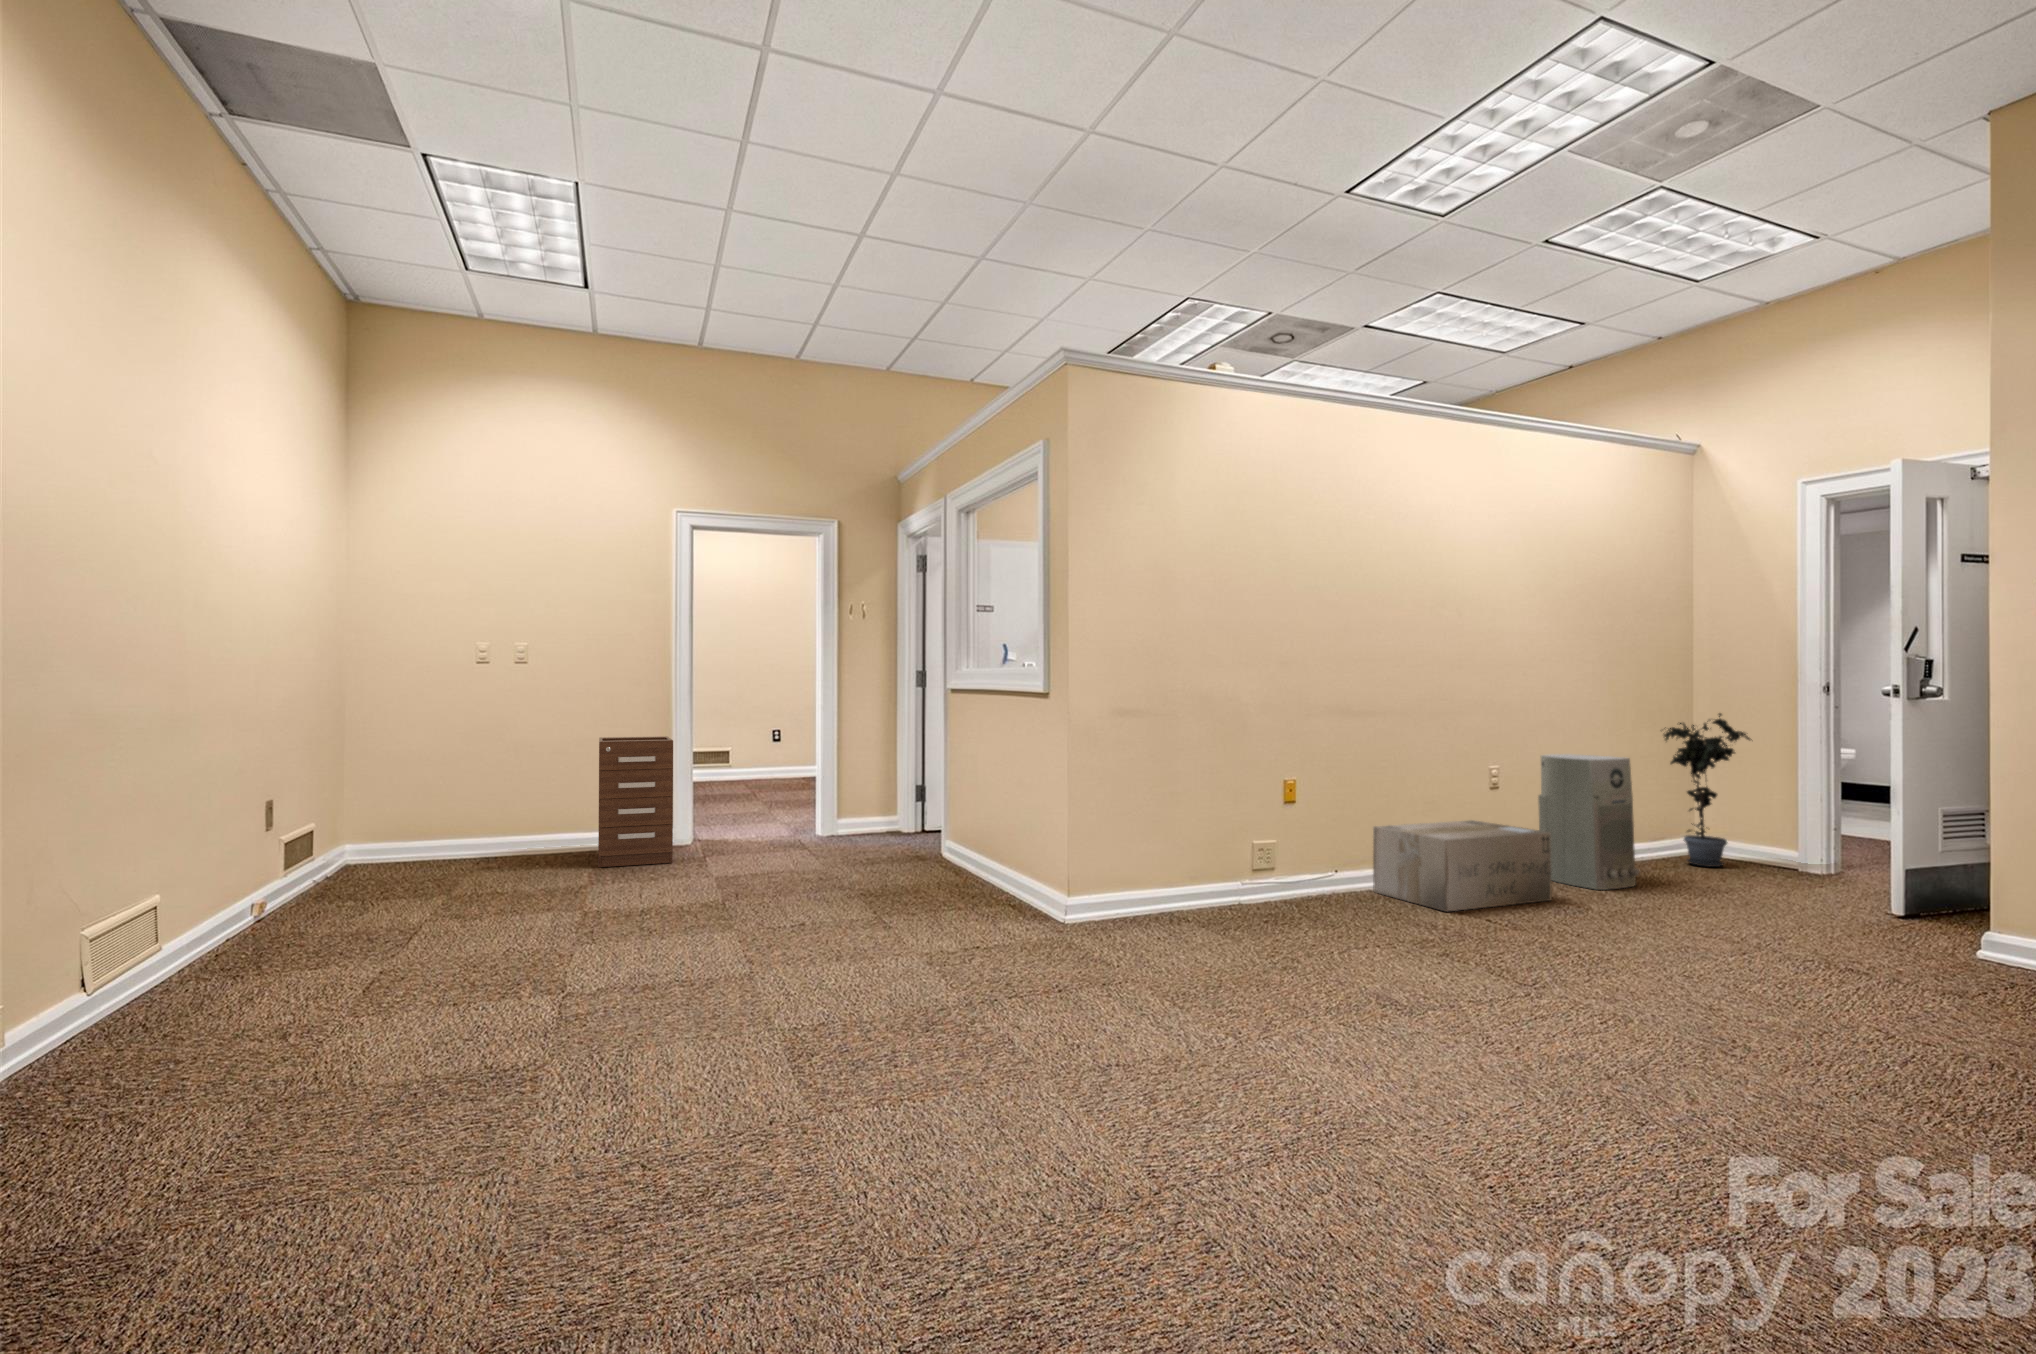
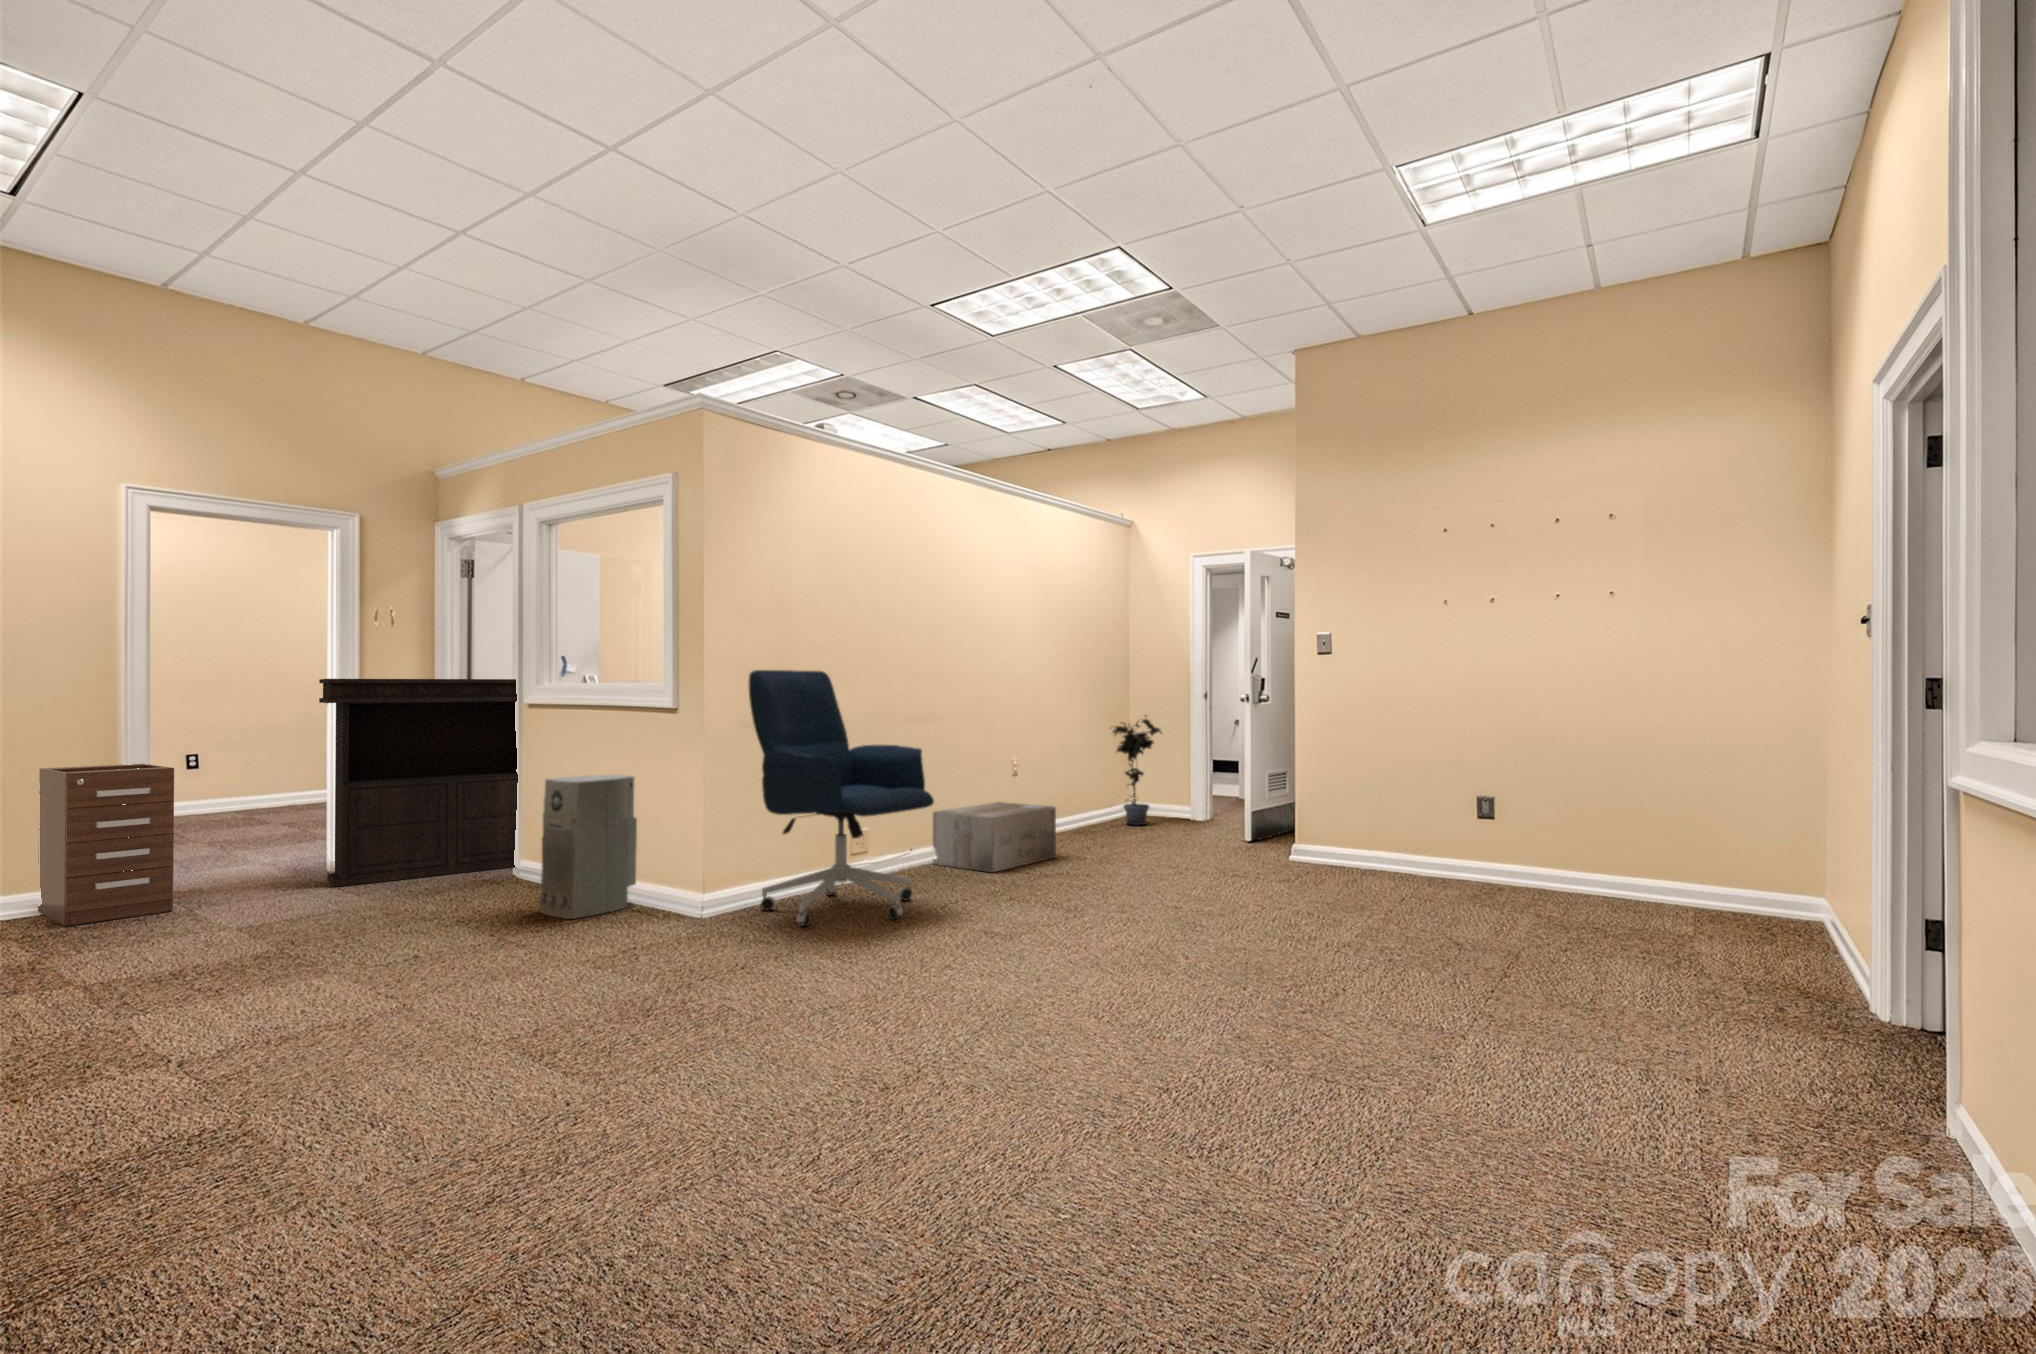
office chair: none [1119,649,1334,959] -> present [748,670,934,926]
console table: none [789,664,985,854] -> present [319,679,518,887]
air purifier: present [1538,754,1639,890] -> present [538,775,637,919]

